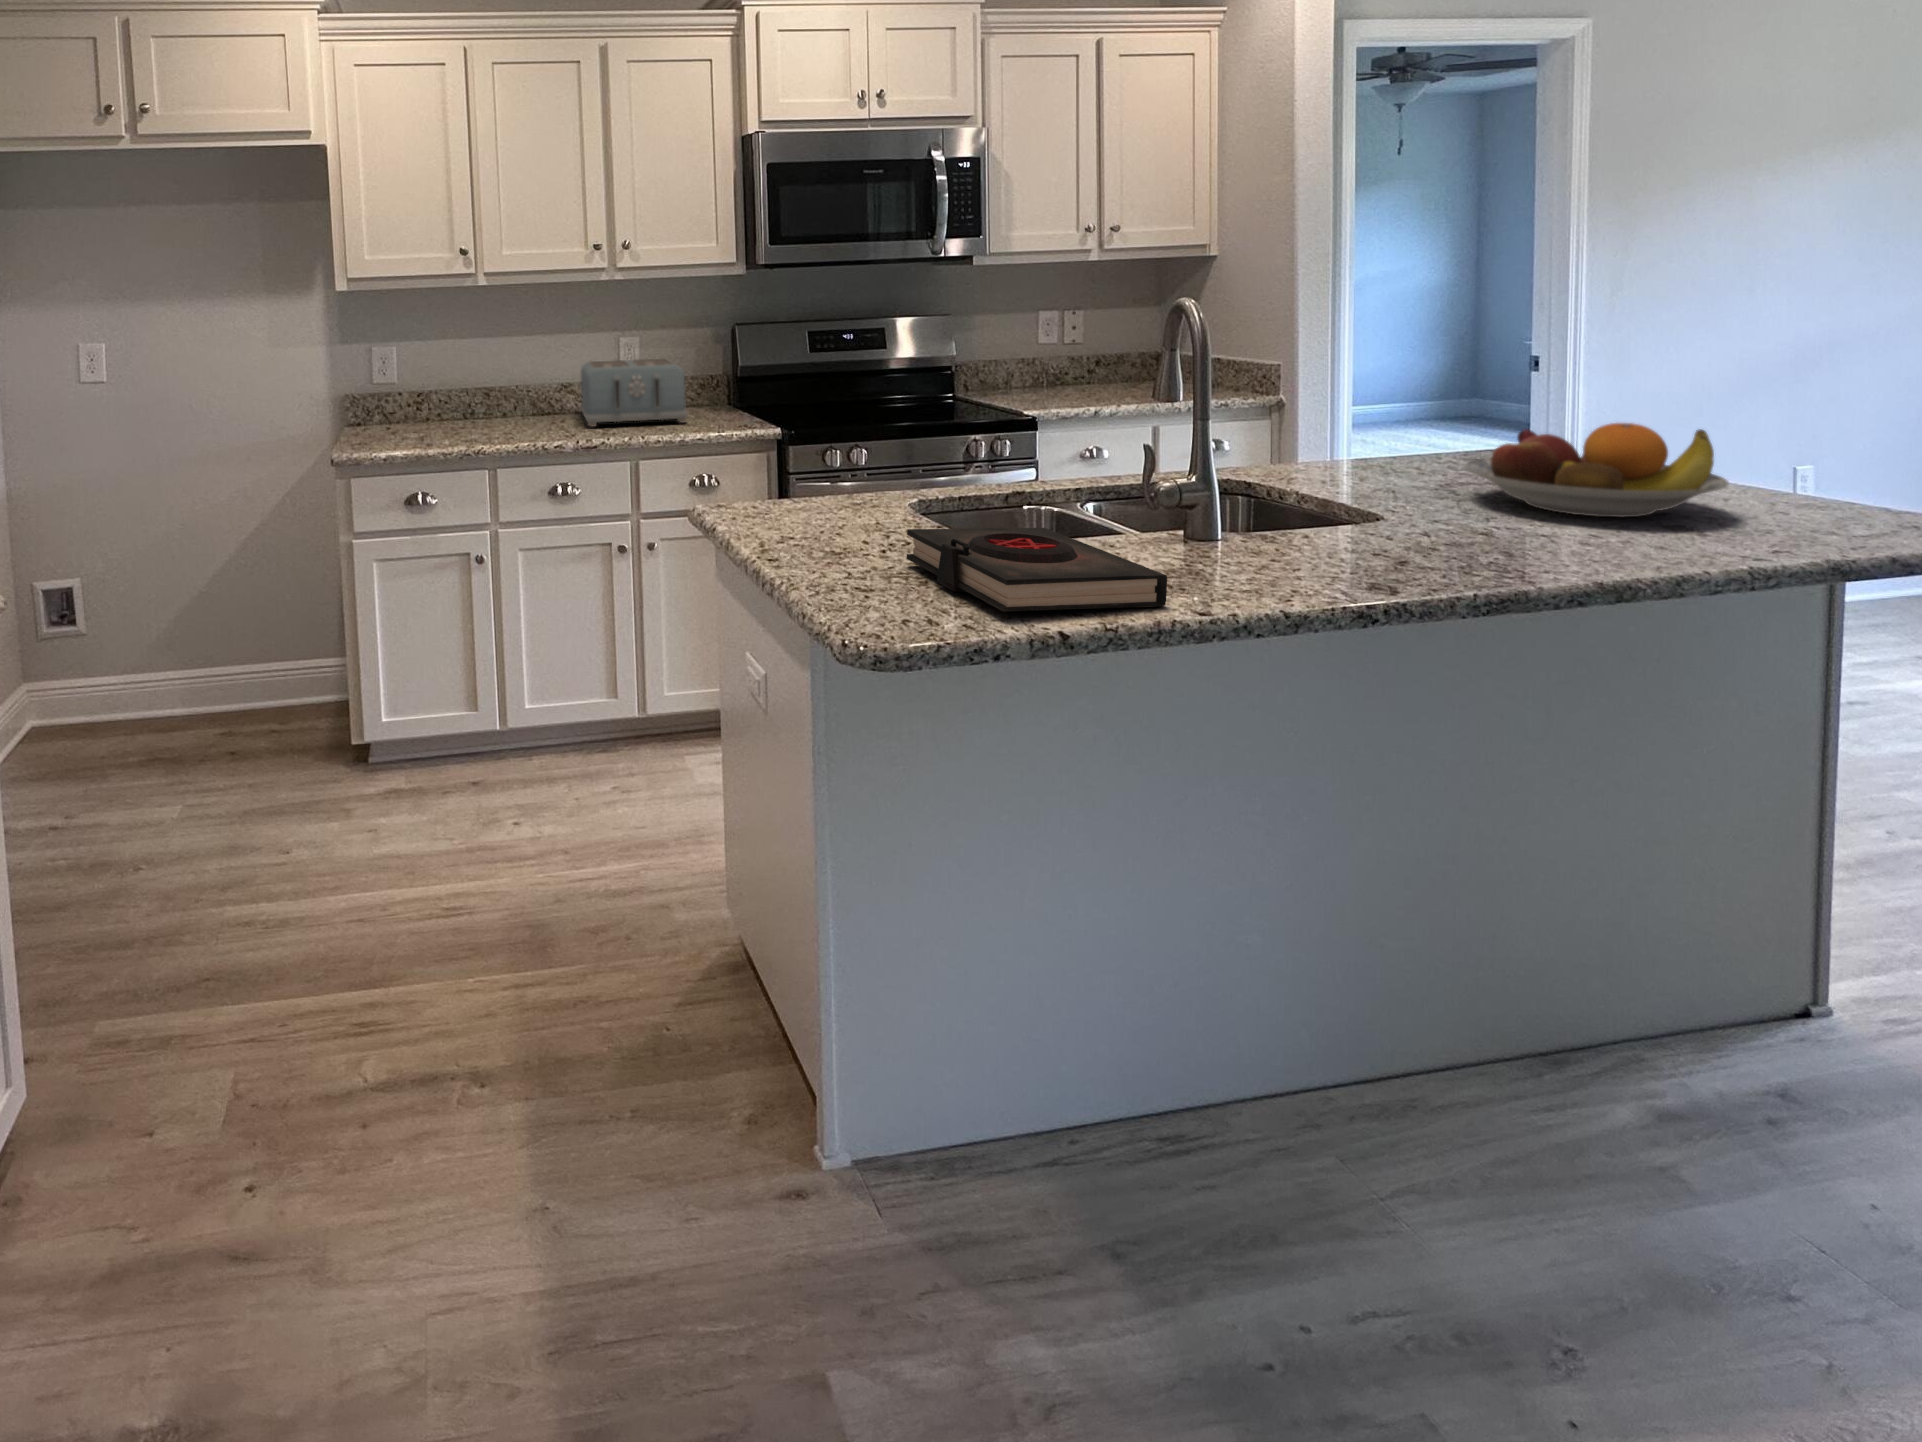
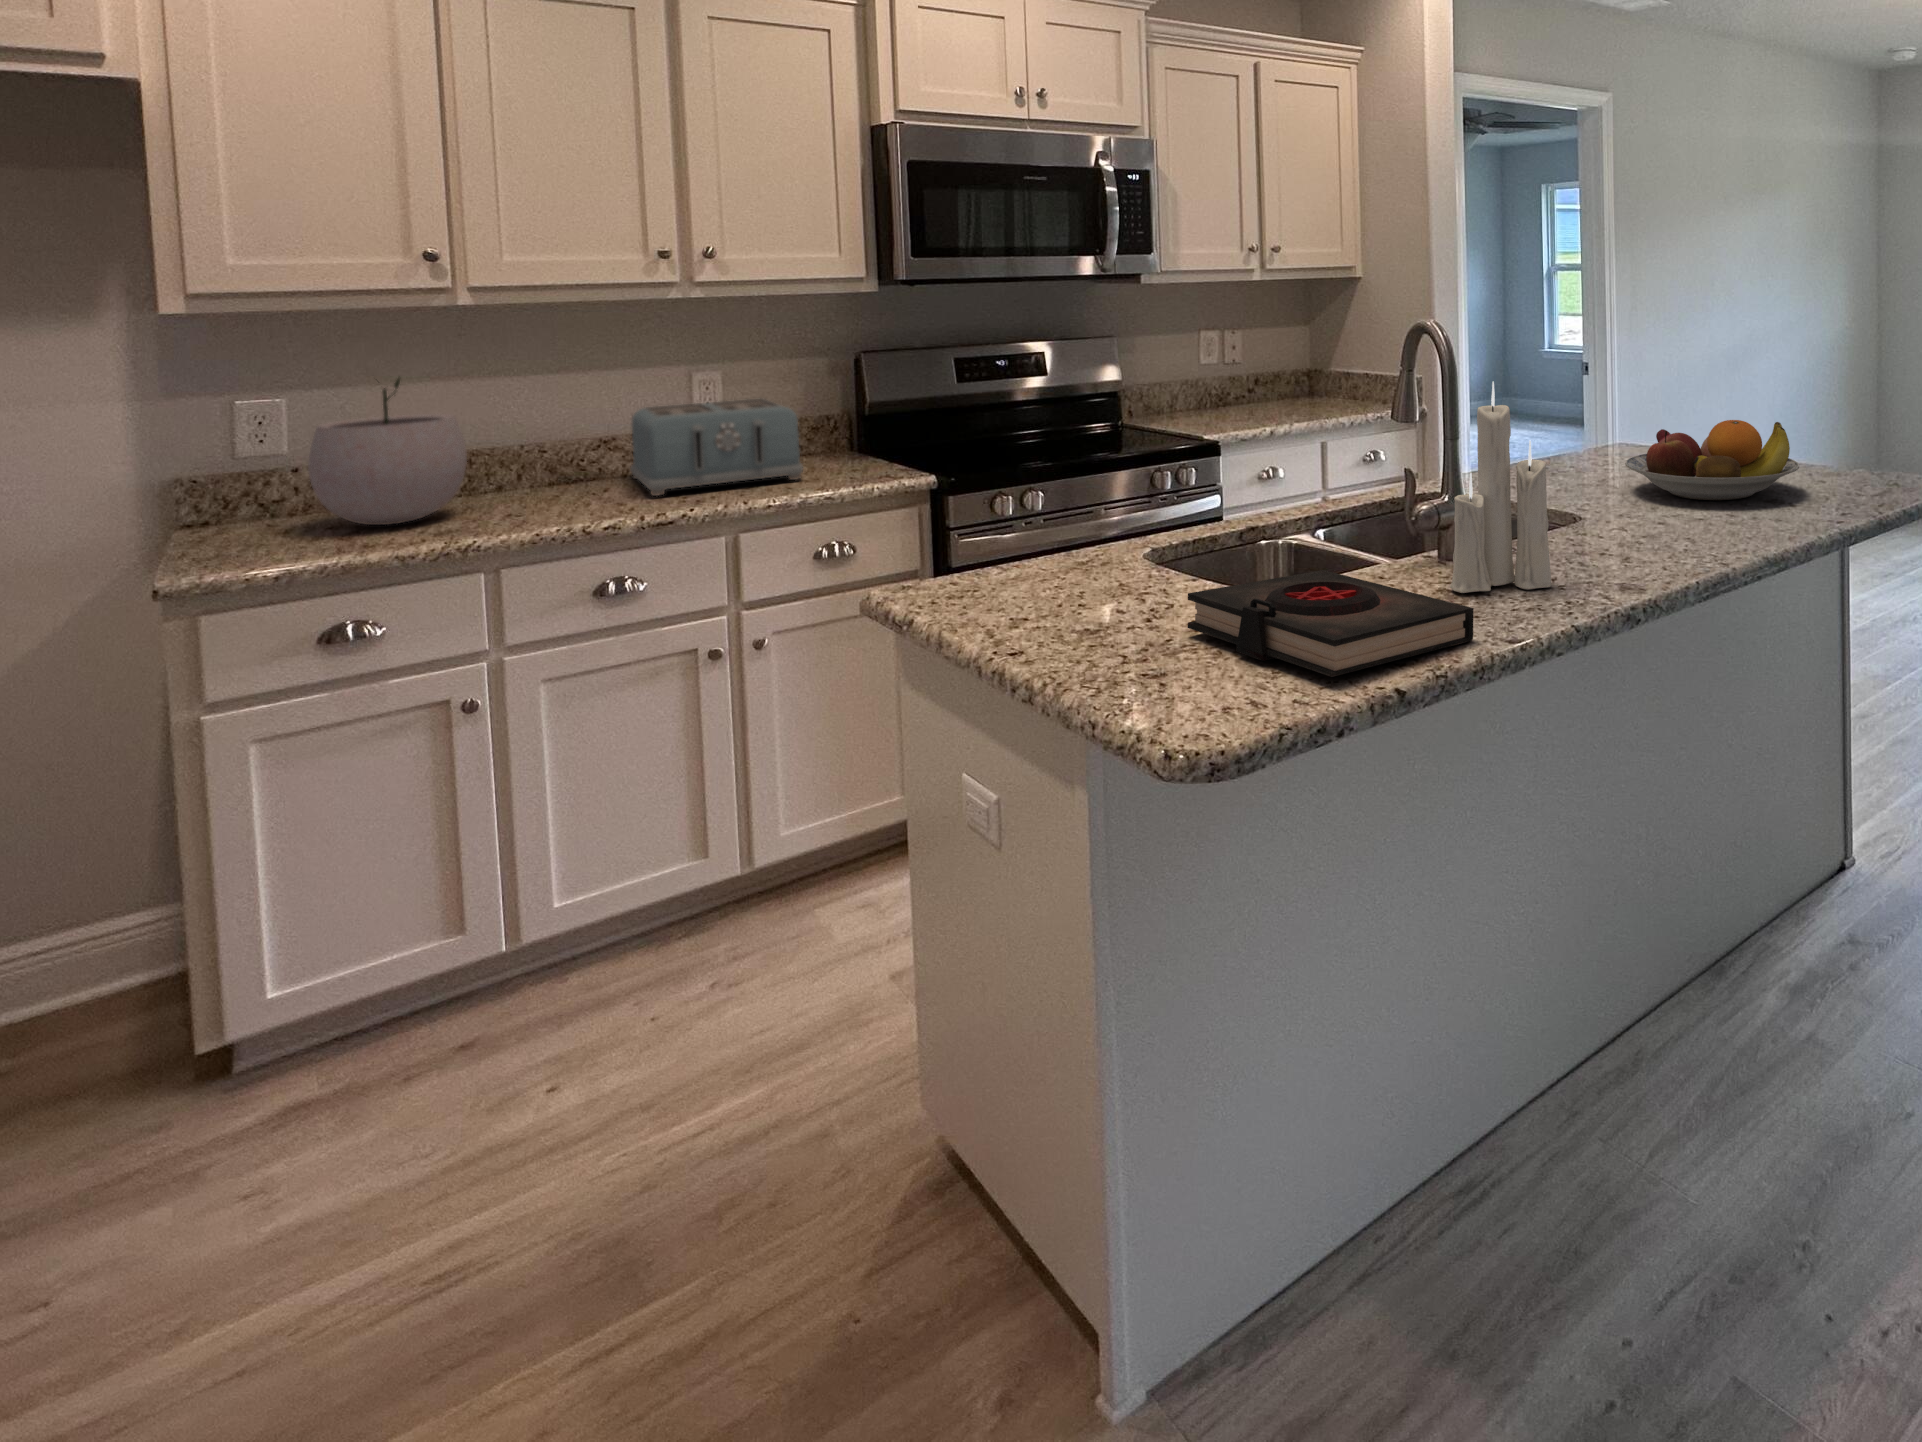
plant pot: none [403,332,483,432] -> present [308,379,467,525]
candle: none [1174,348,1291,574] -> present [1450,381,1551,593]

